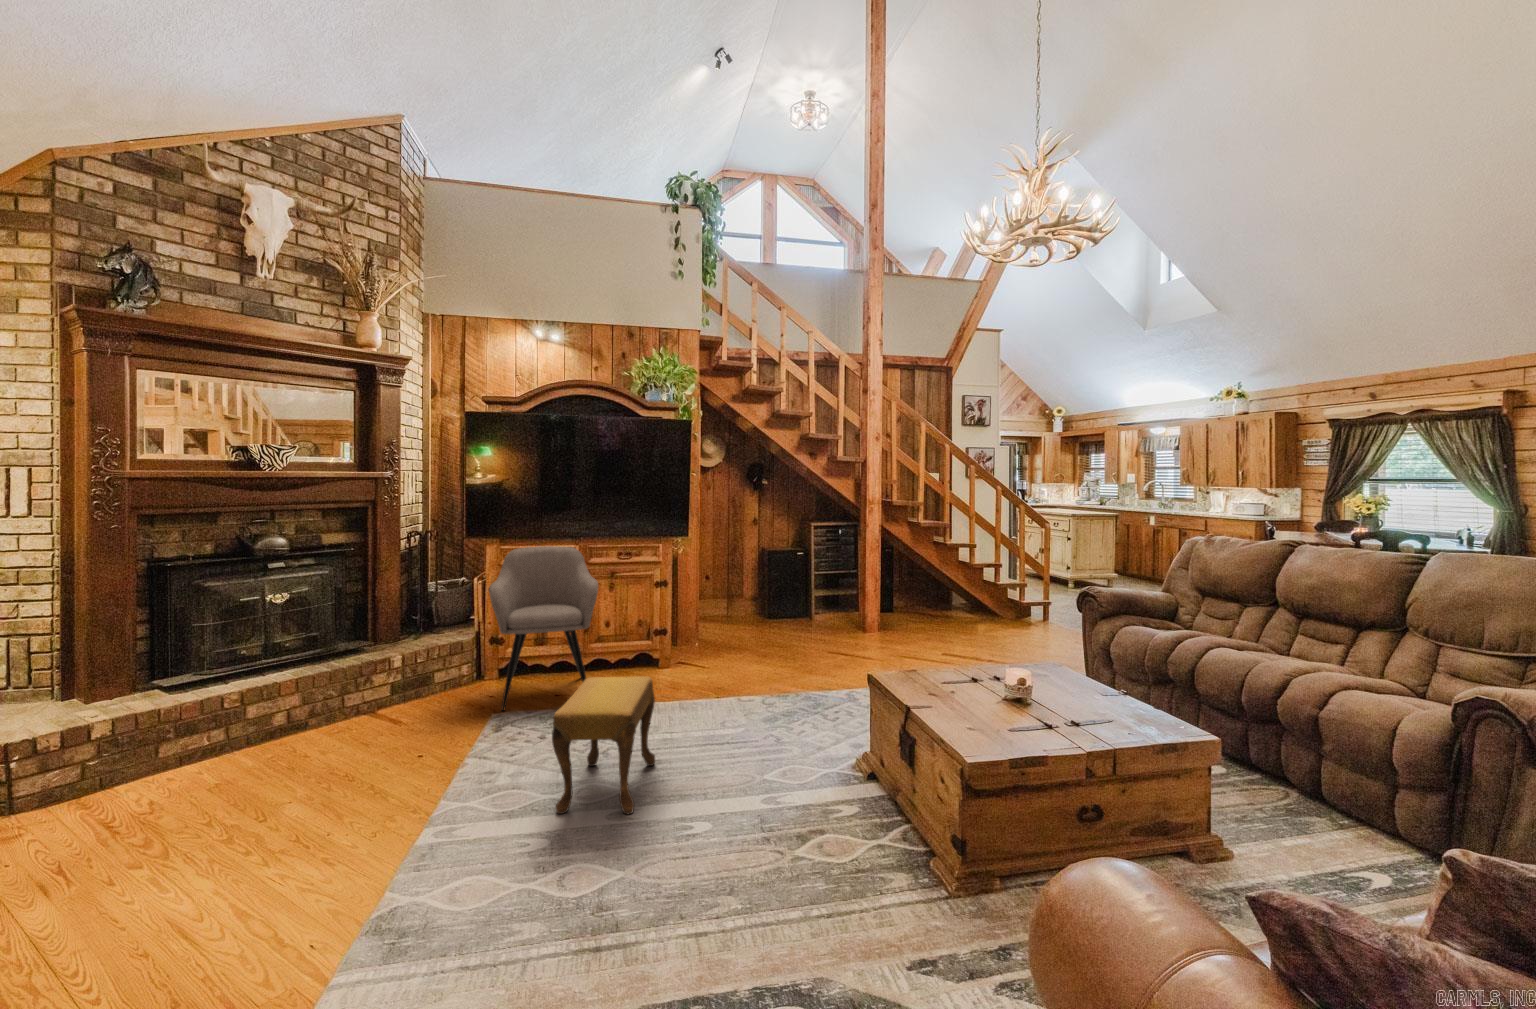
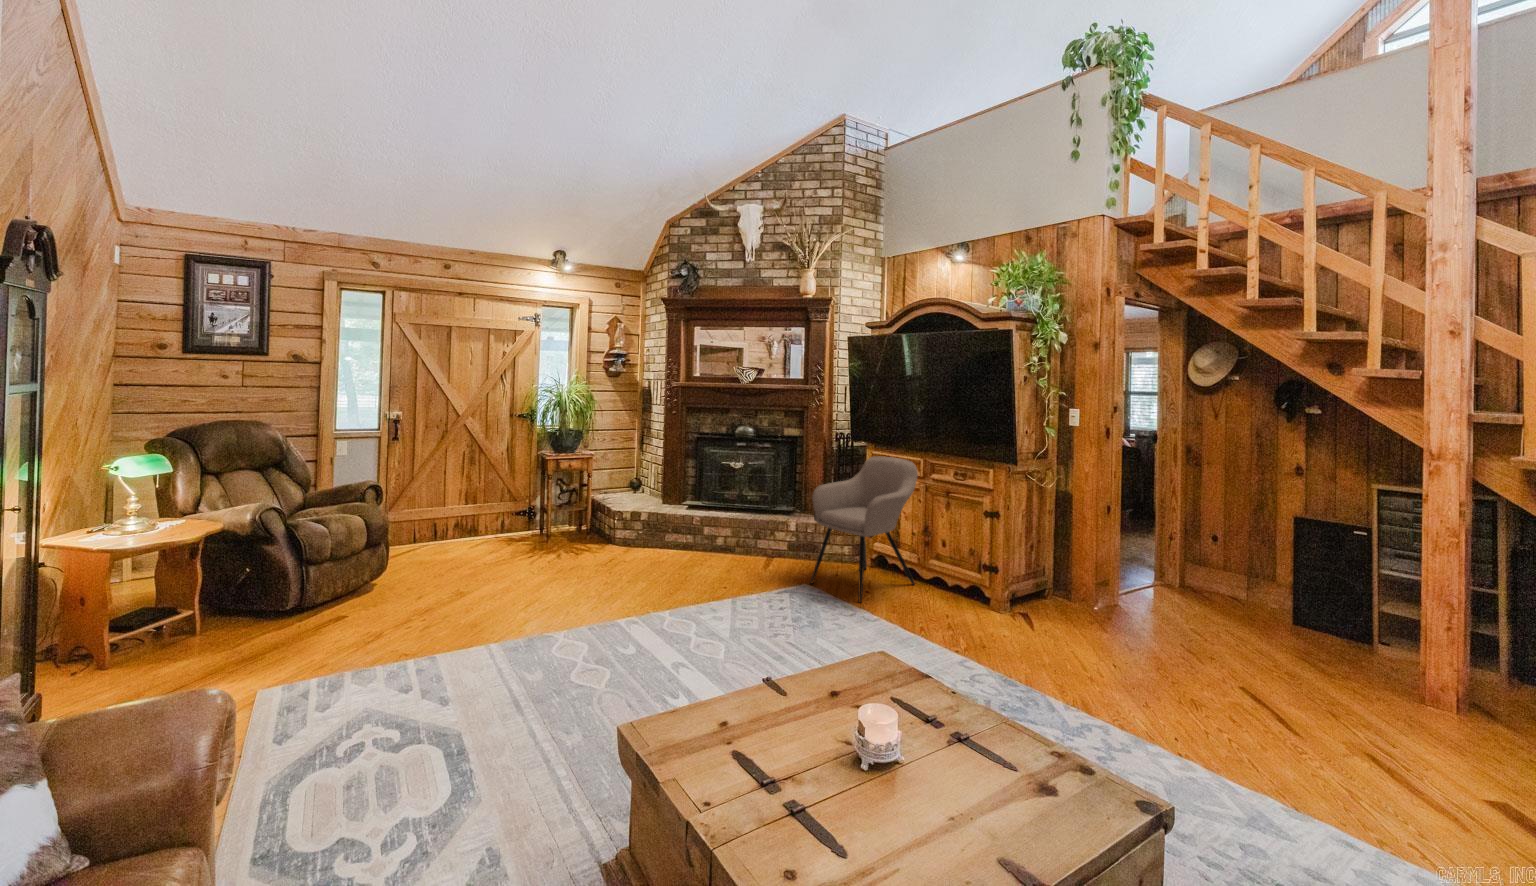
footstool: present [552,676,655,814] -> none [648,567,754,673]

